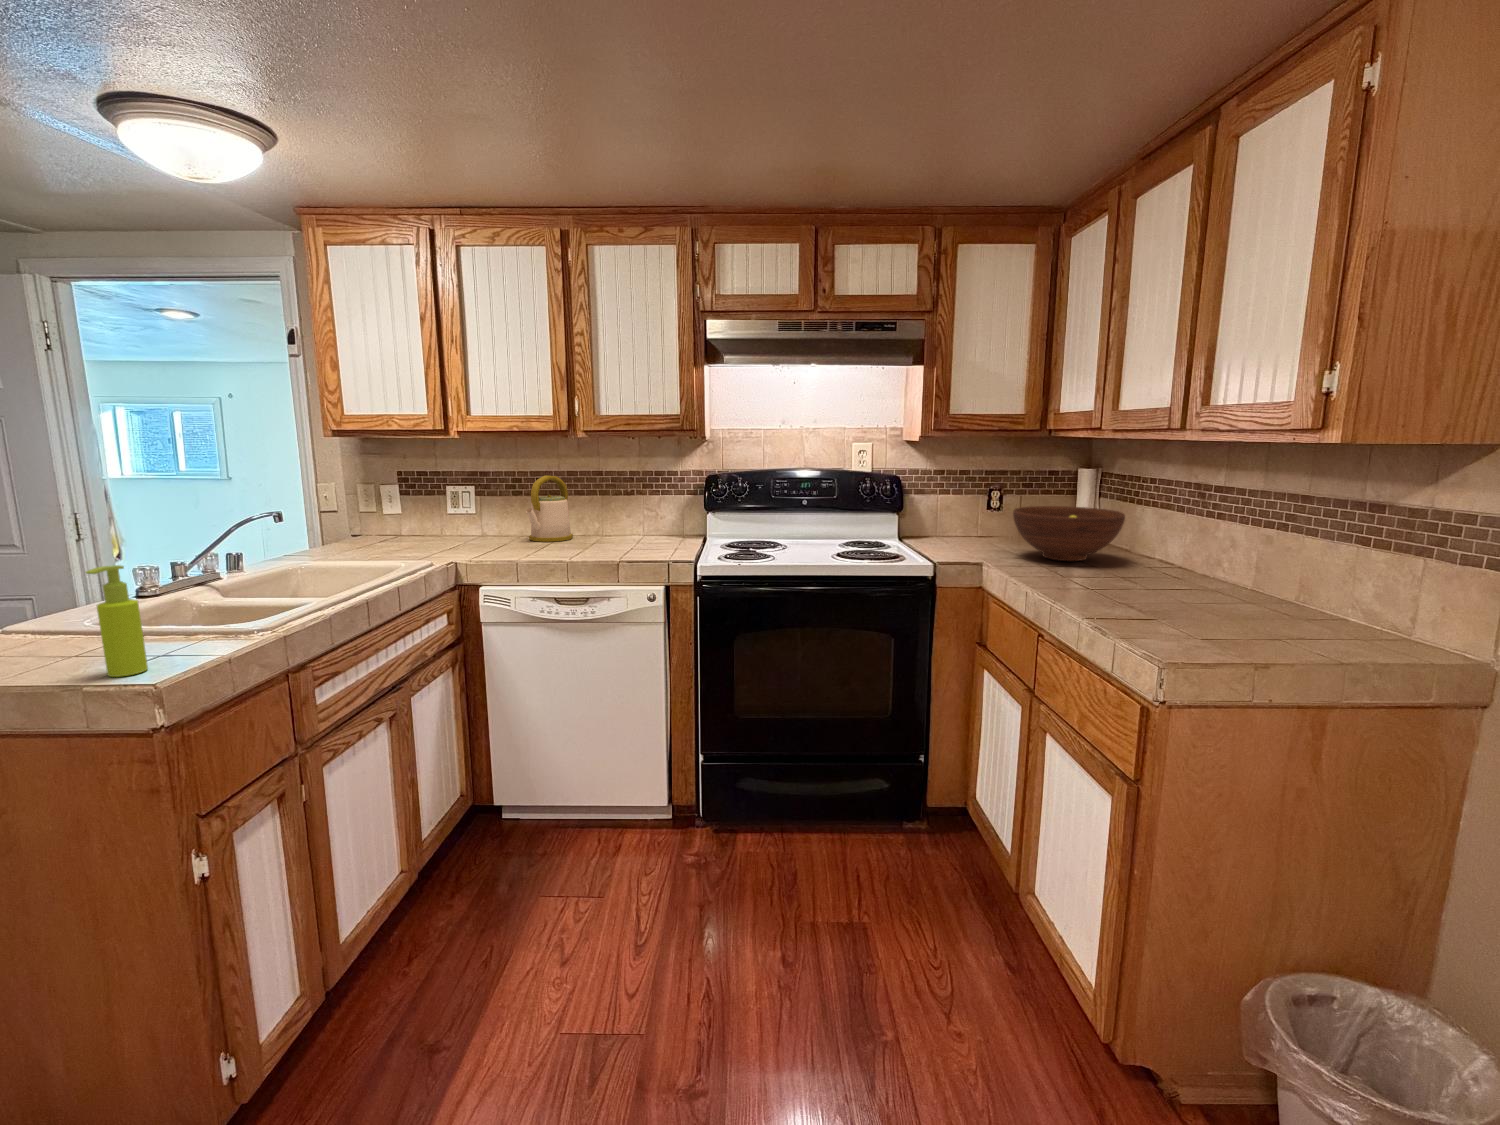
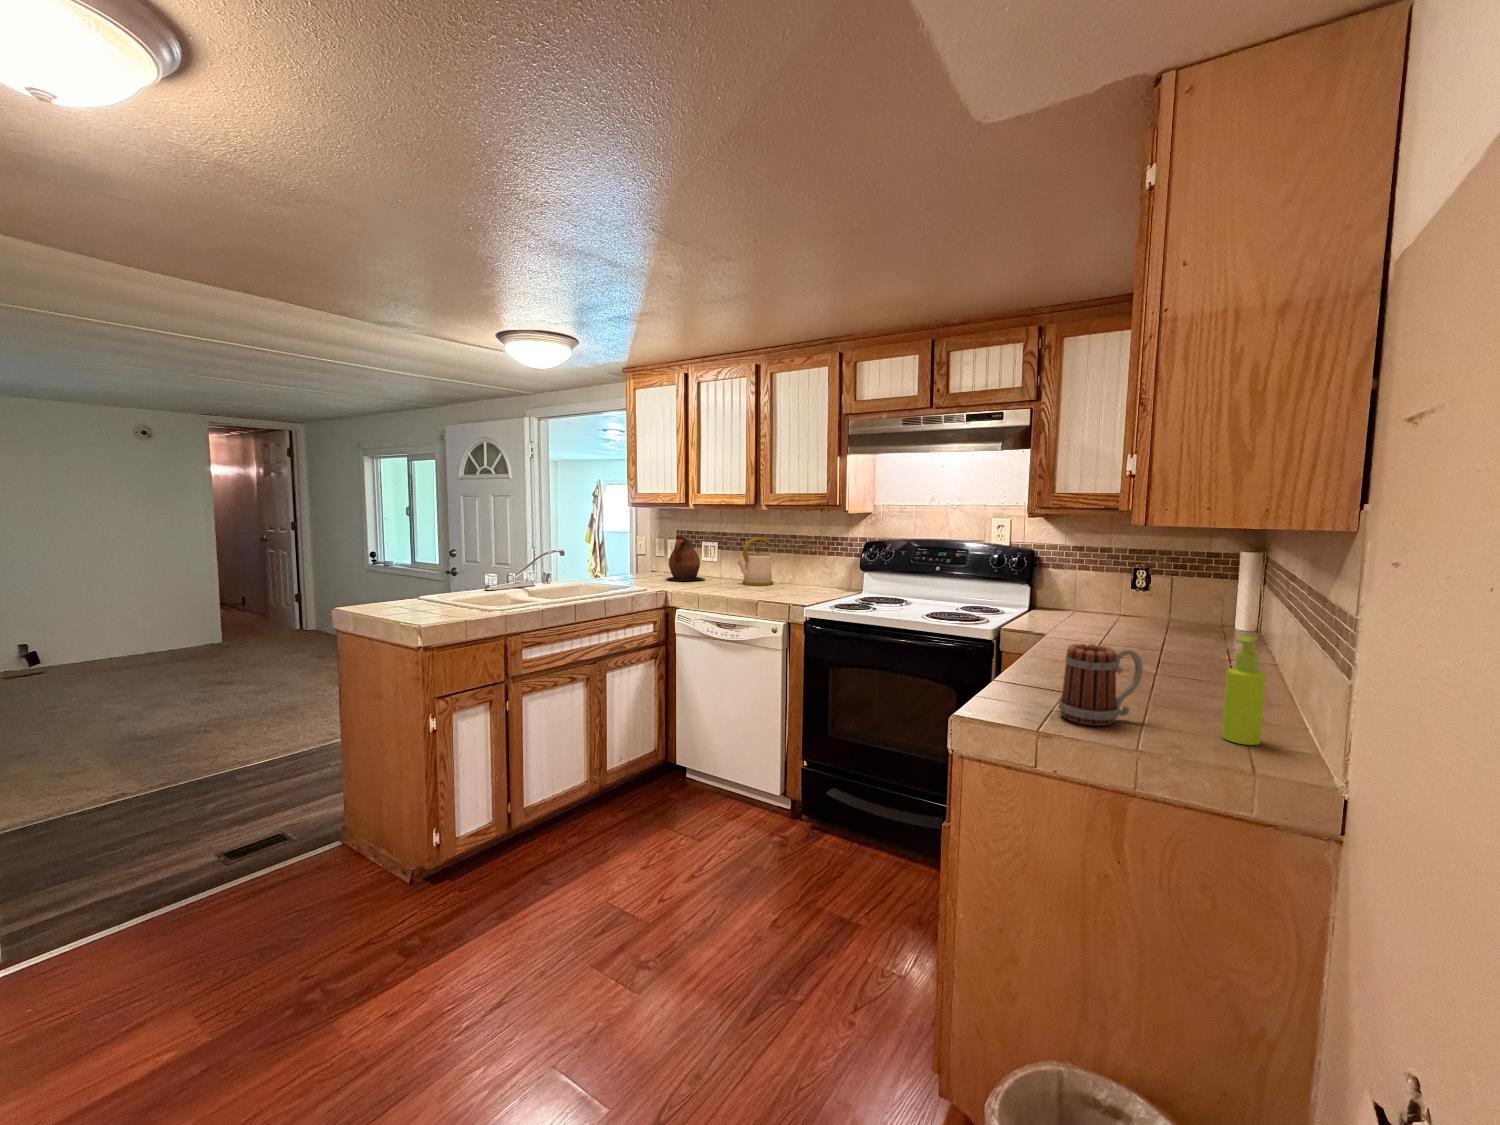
ceramic pitcher: none [400,478,466,546] -> present [667,536,705,581]
fruit bowl: present [1013,506,1125,561] -> none [1098,585,1224,644]
soap dispenser: present [86,565,148,677] -> present [1222,635,1266,745]
mug: none [1202,571,1265,650] -> present [1059,644,1143,726]

